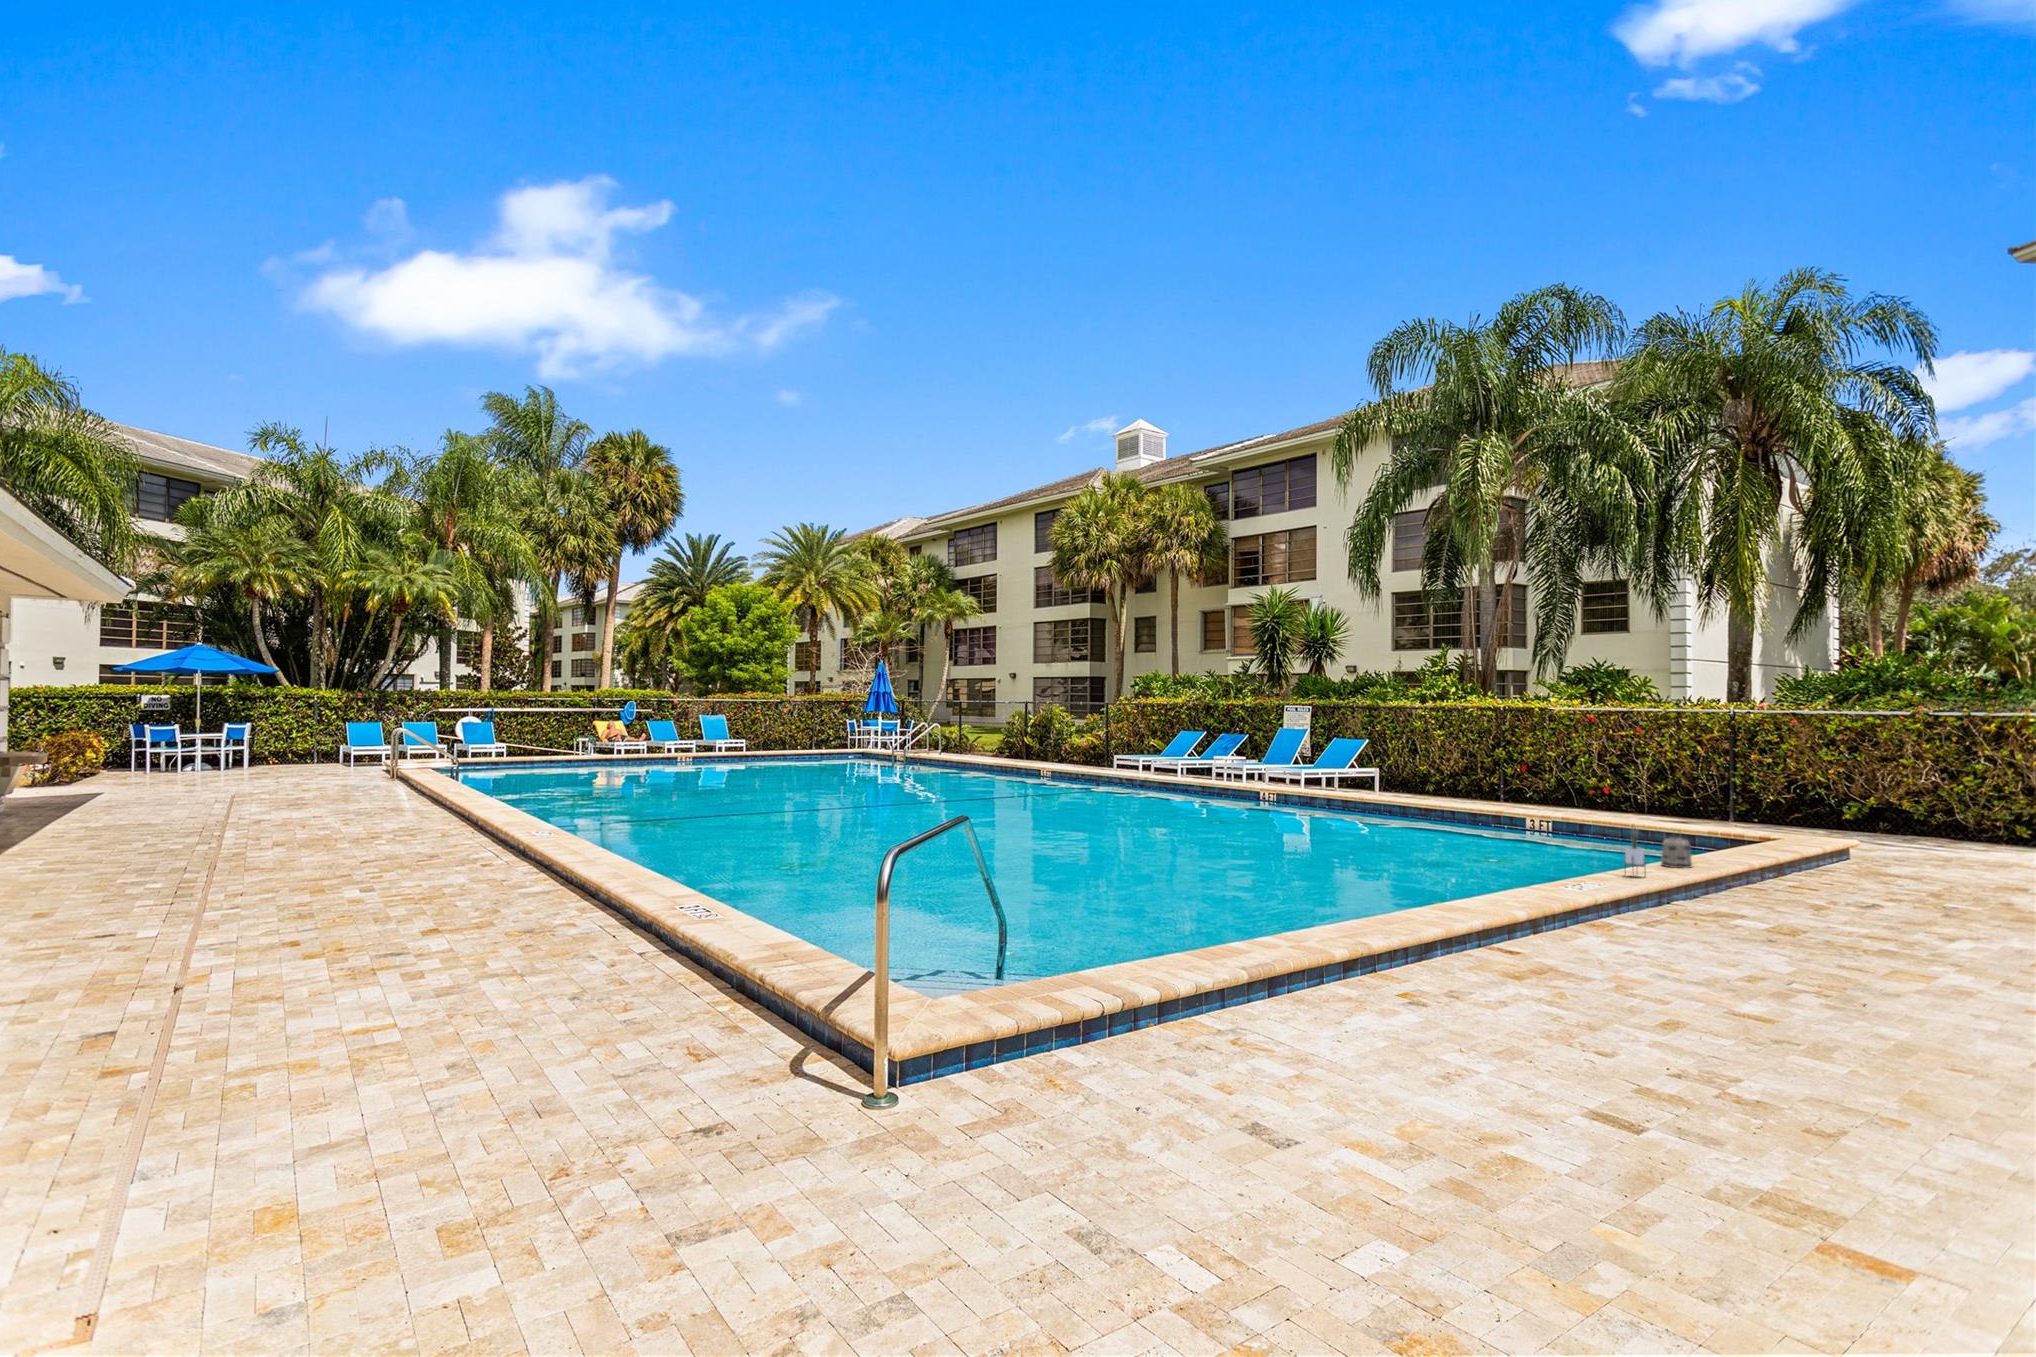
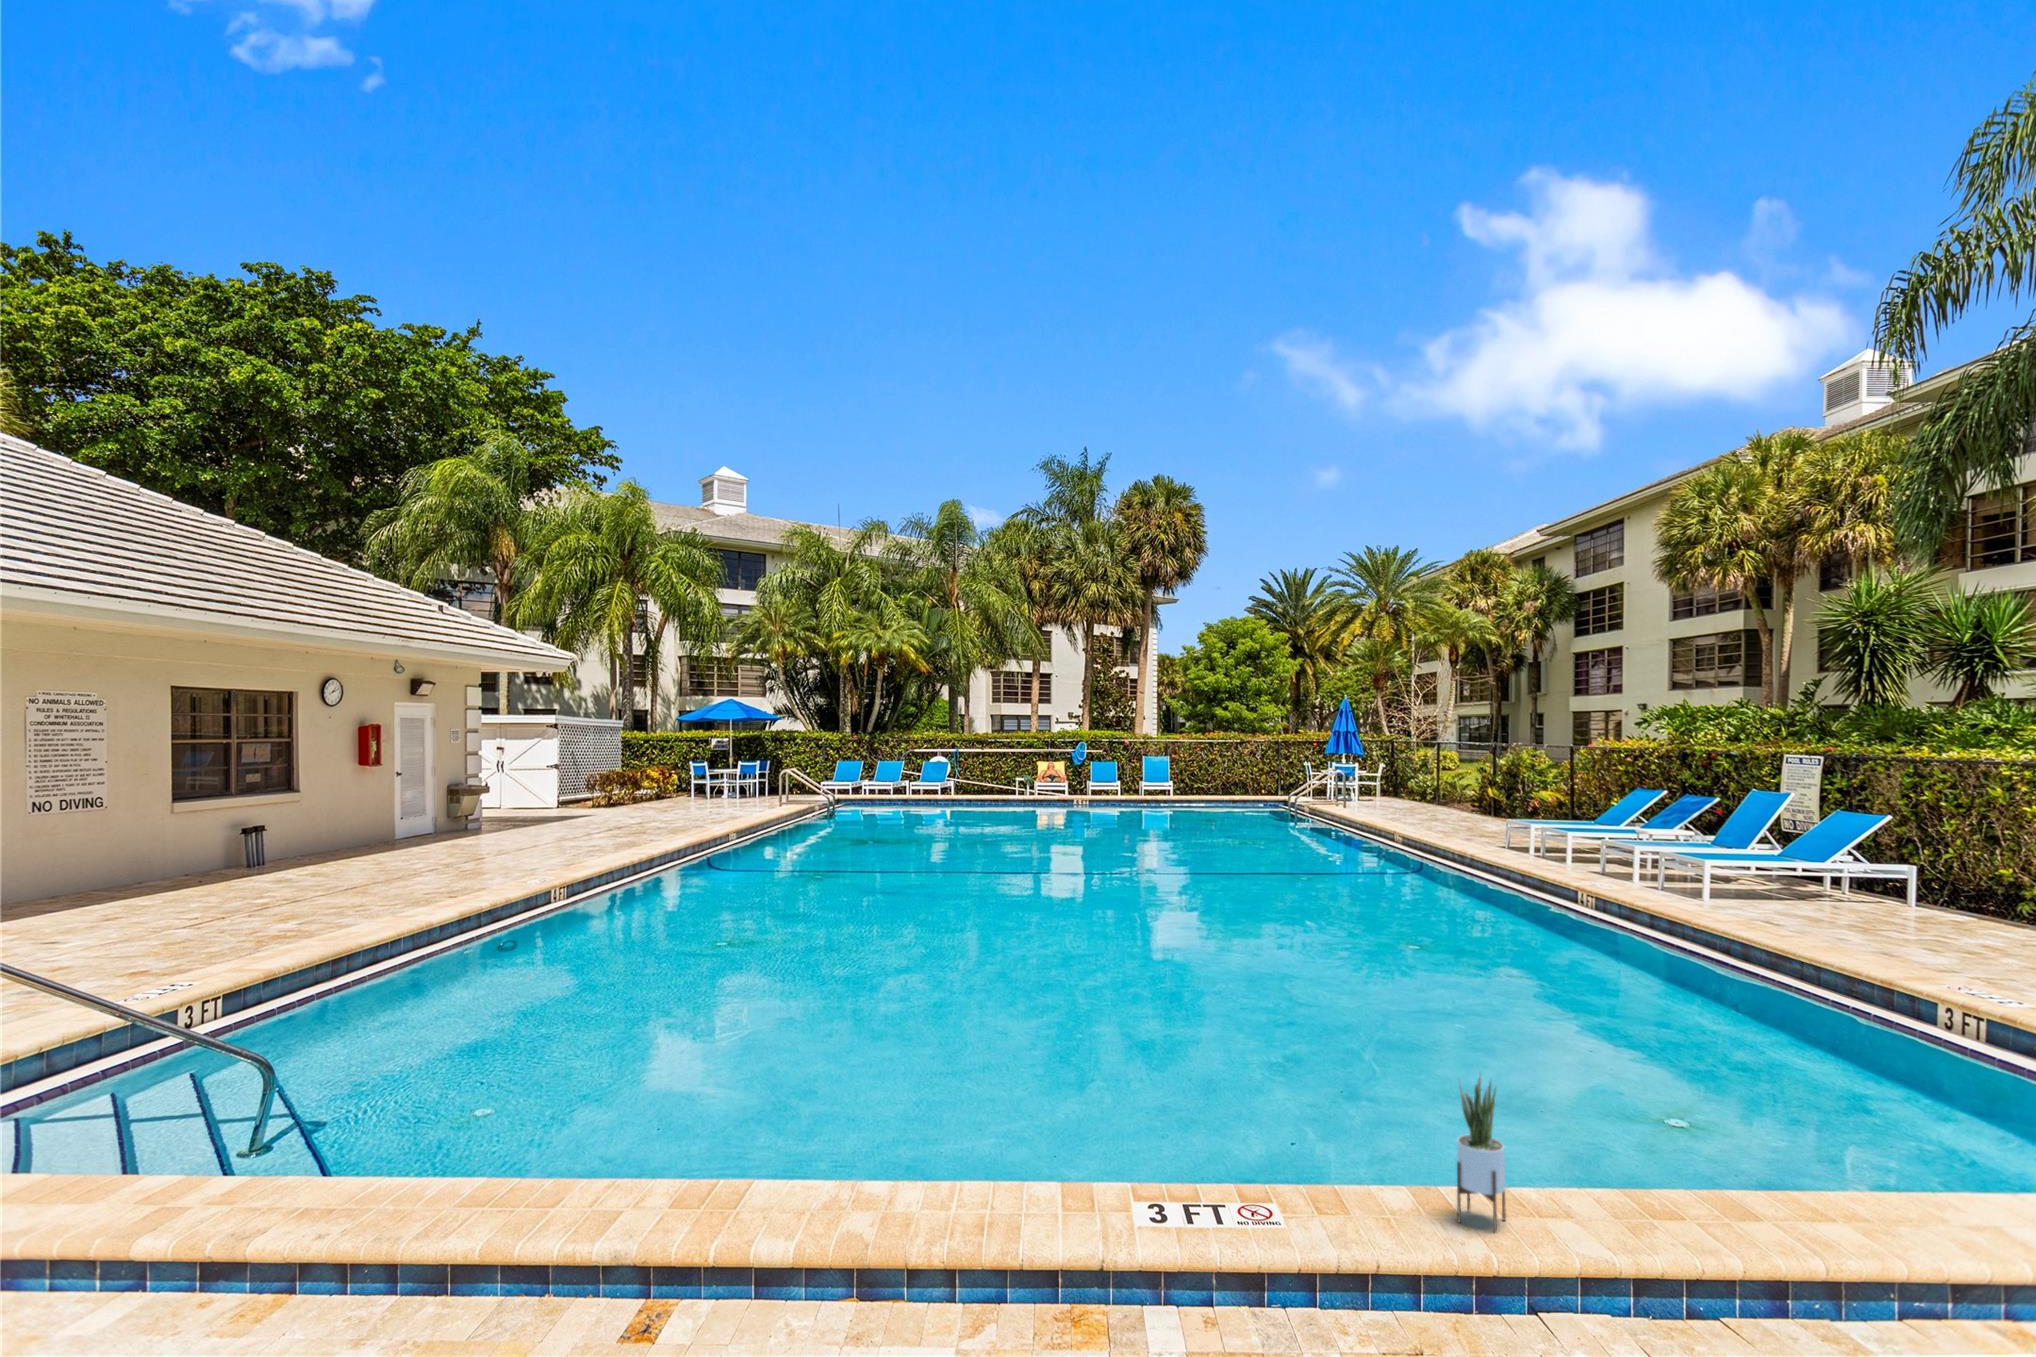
basket: present [1661,833,1692,868] -> none [1728,1121,1823,1247]

